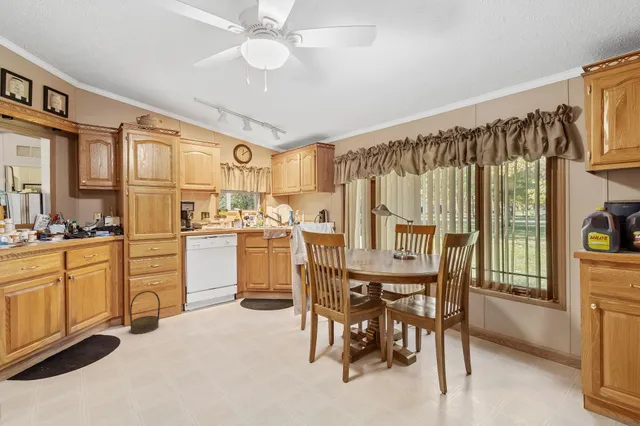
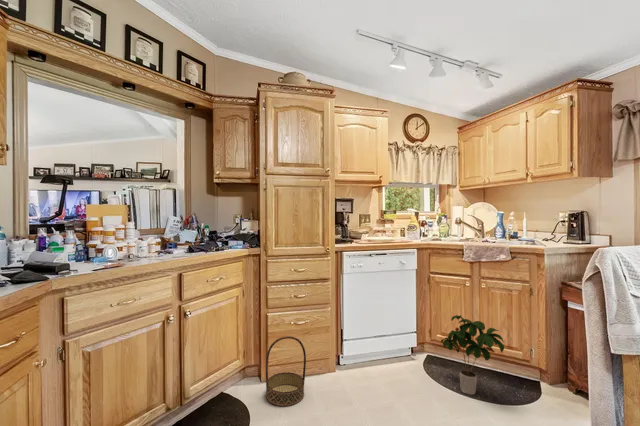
potted plant: none [249,269,277,310] -> present [441,315,504,395]

